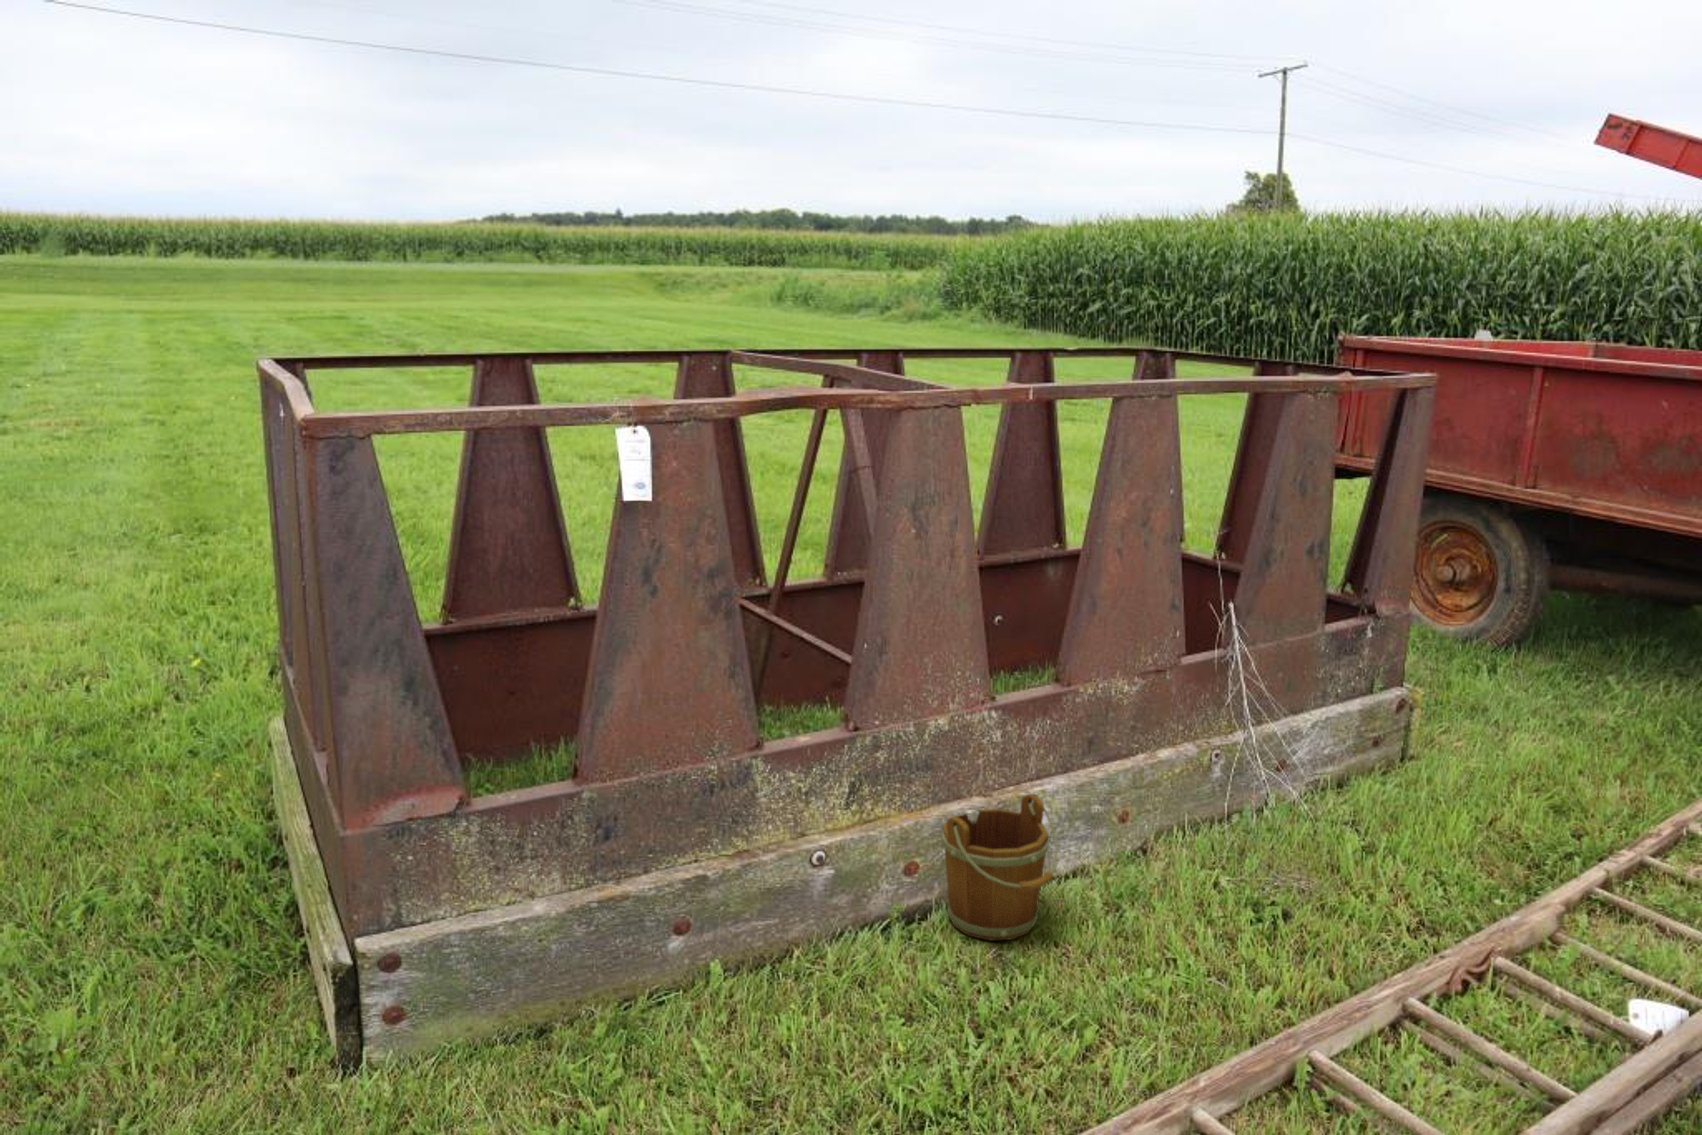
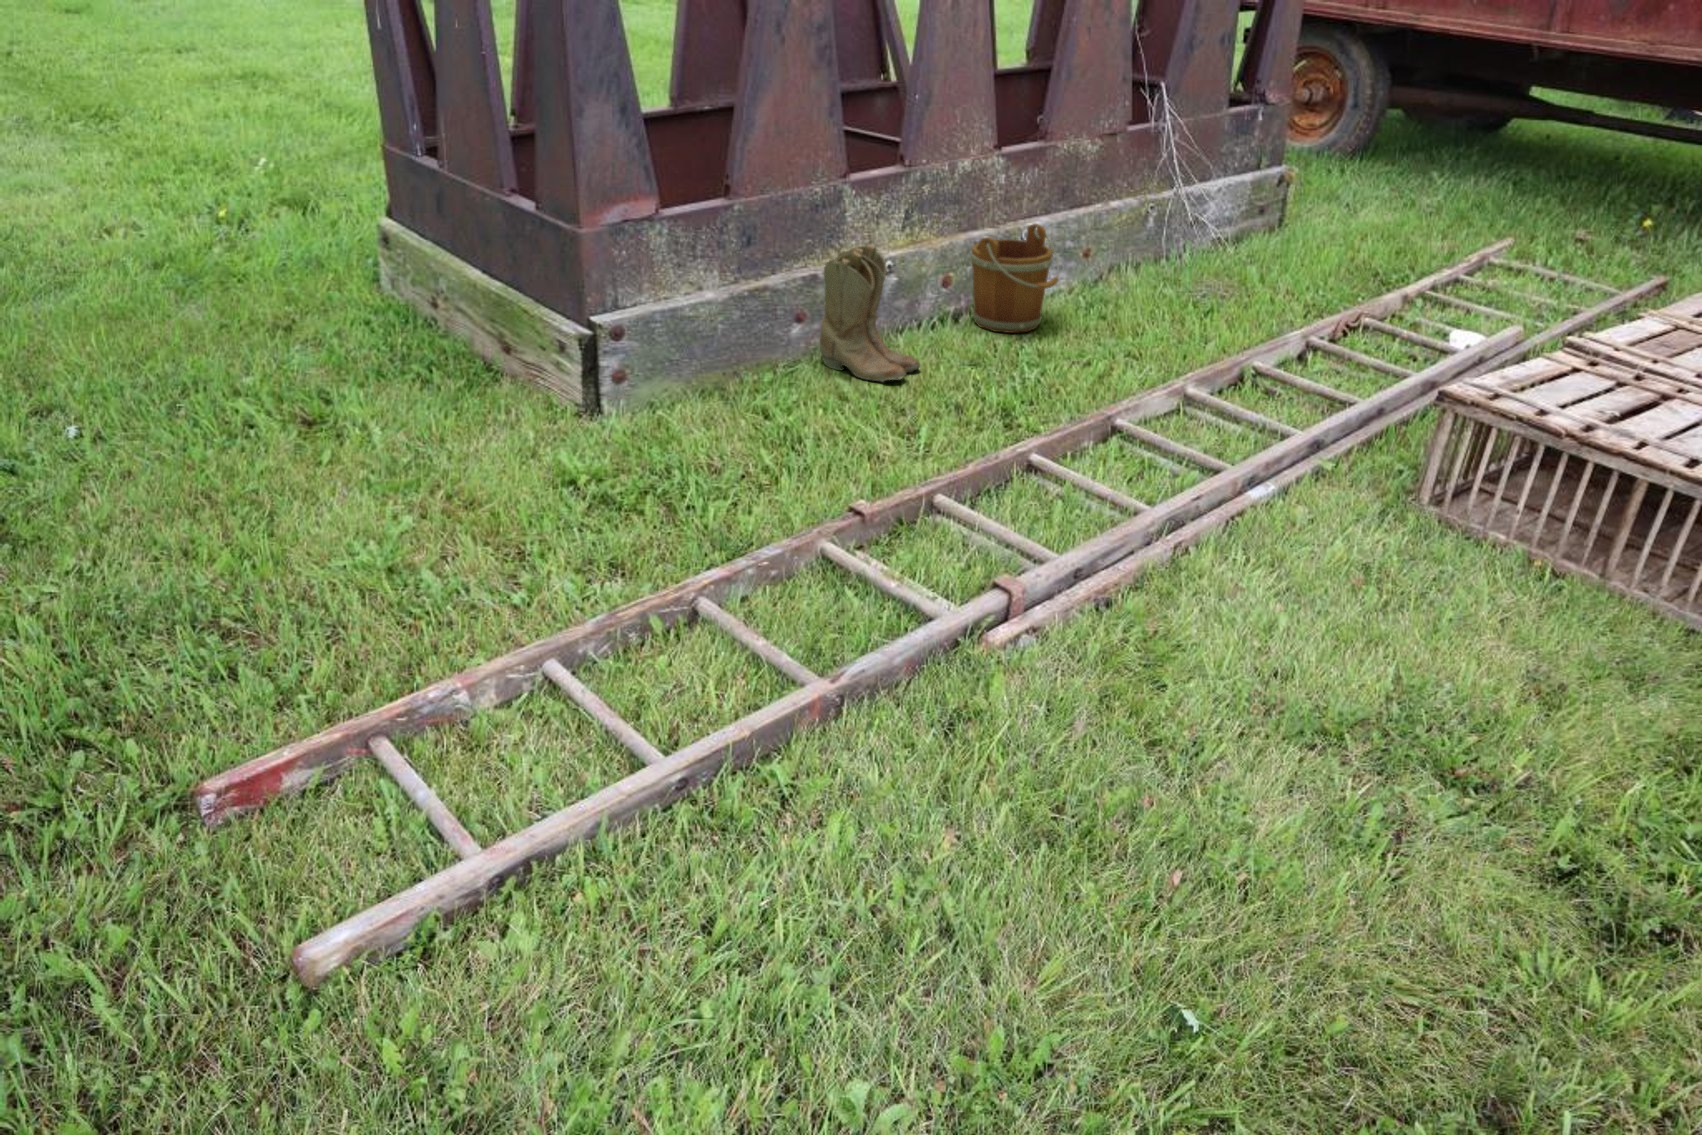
boots: none [710,835,838,1030] -> present [820,244,920,382]

